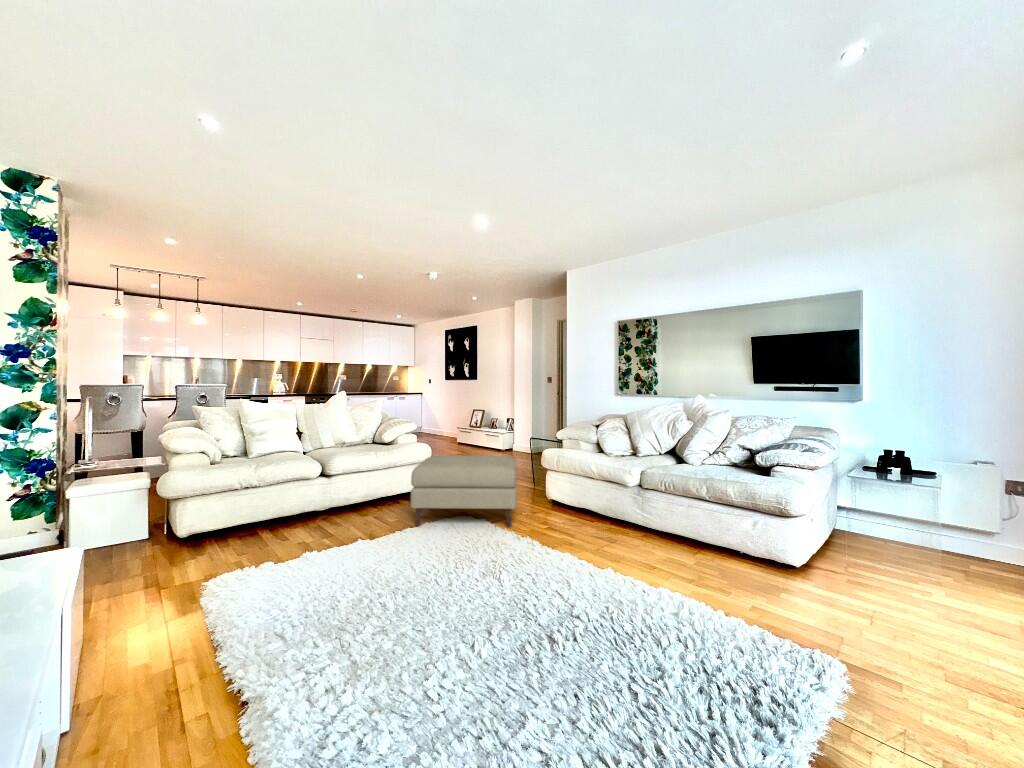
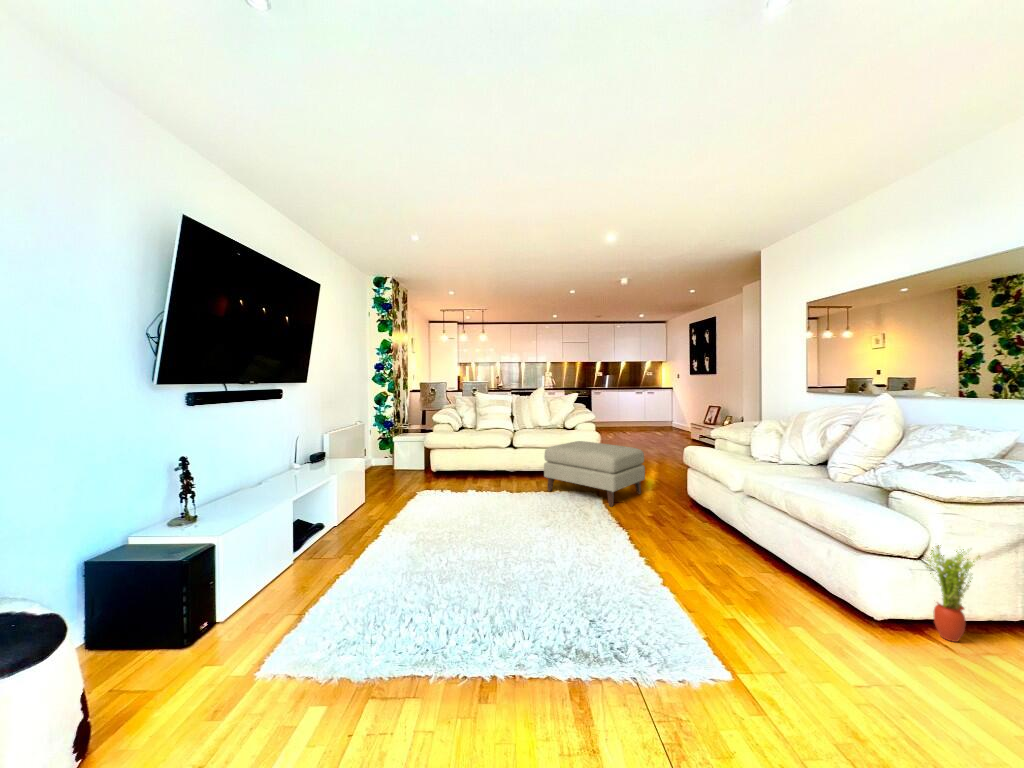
potted plant: none [828,489,858,563] -> present [927,545,980,642]

